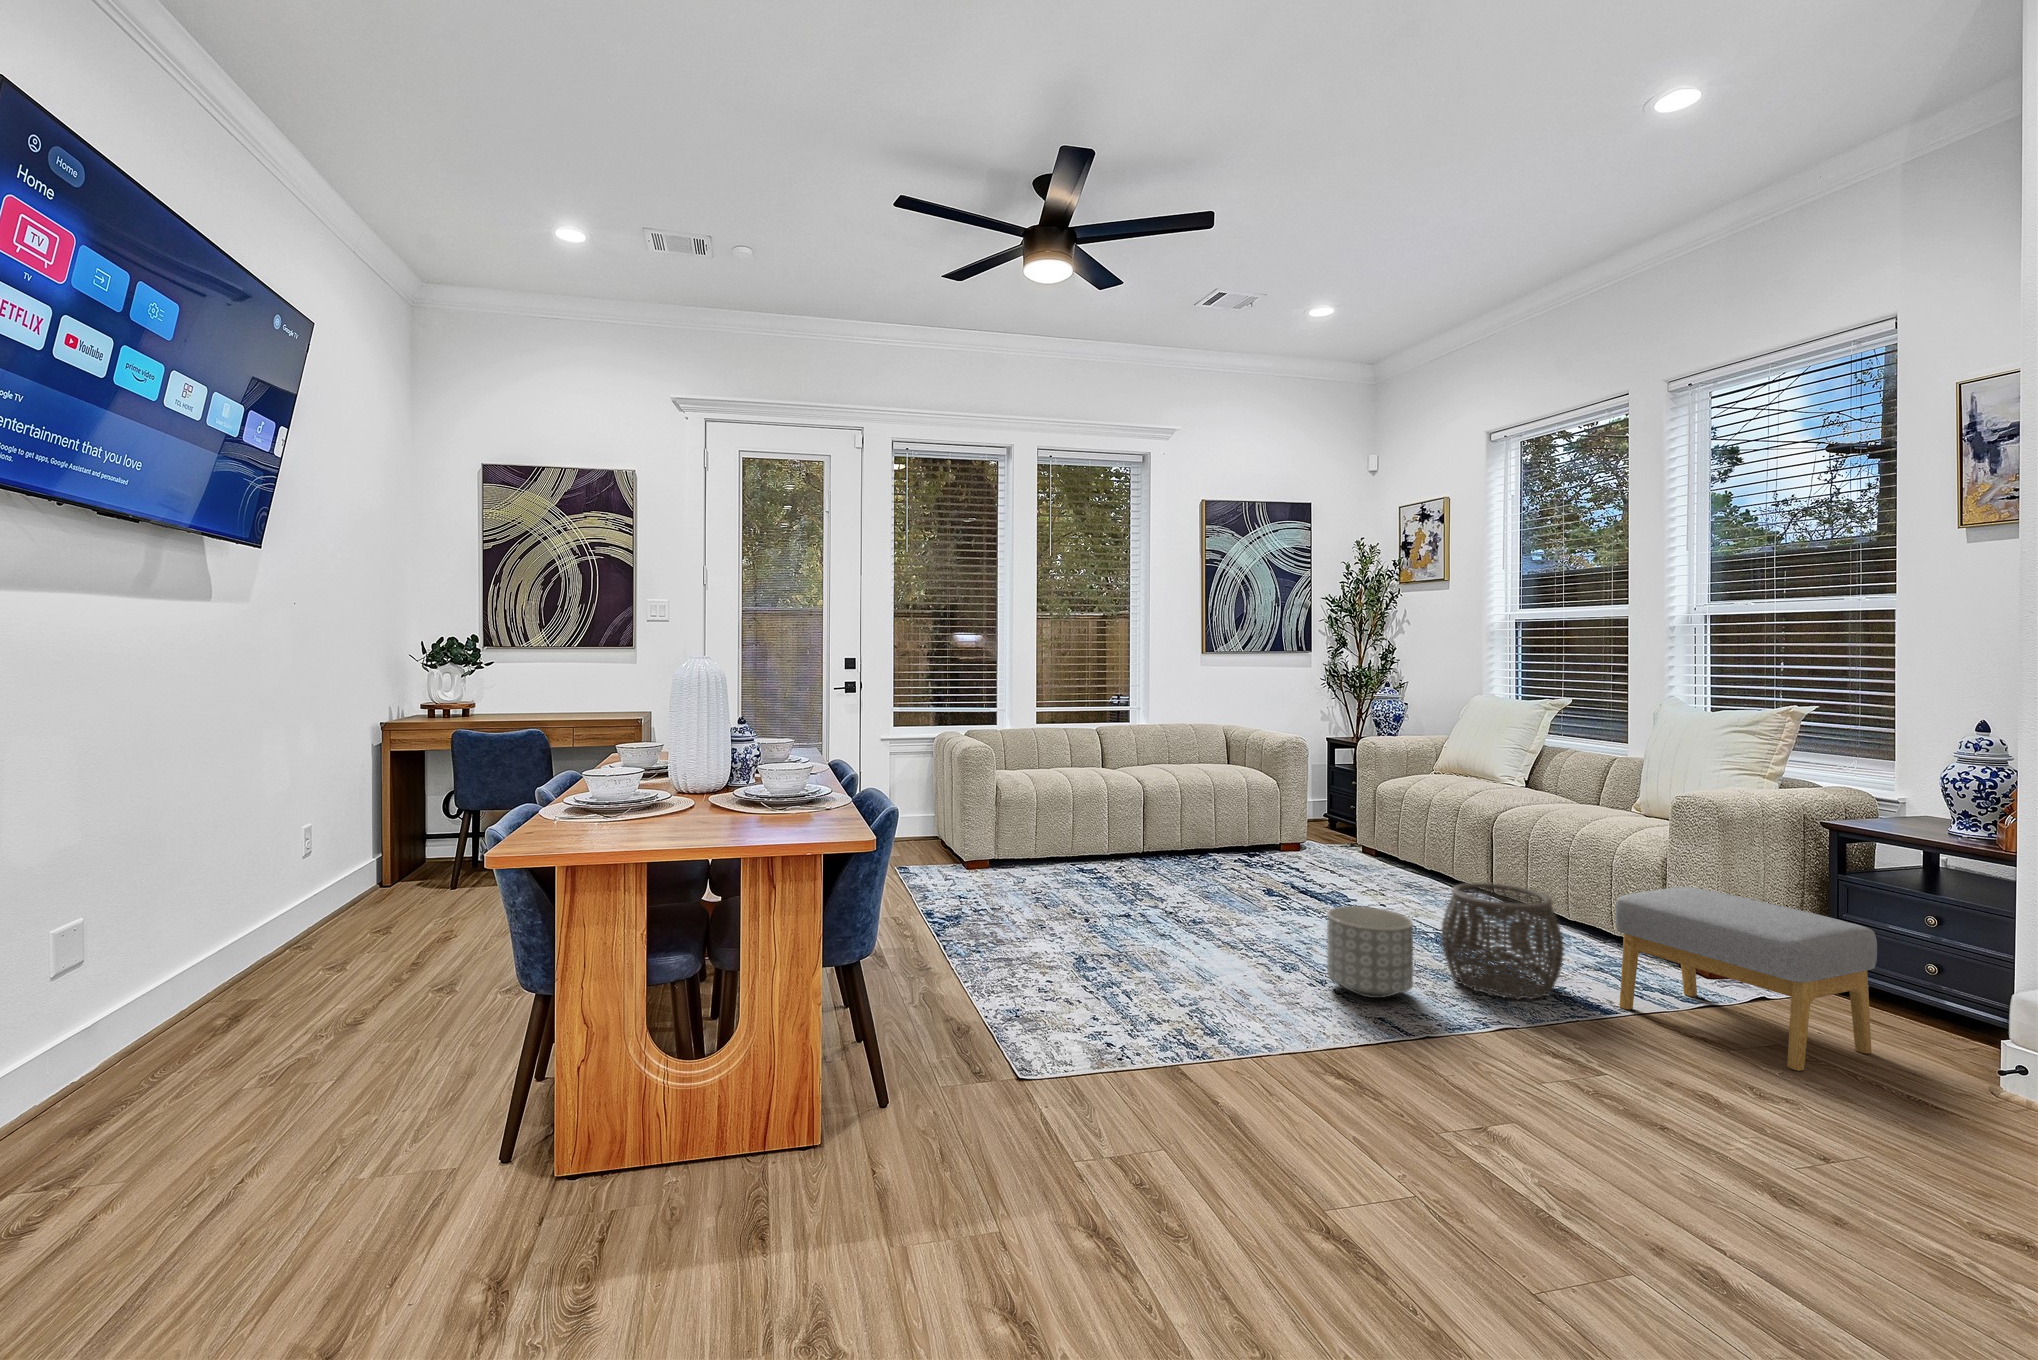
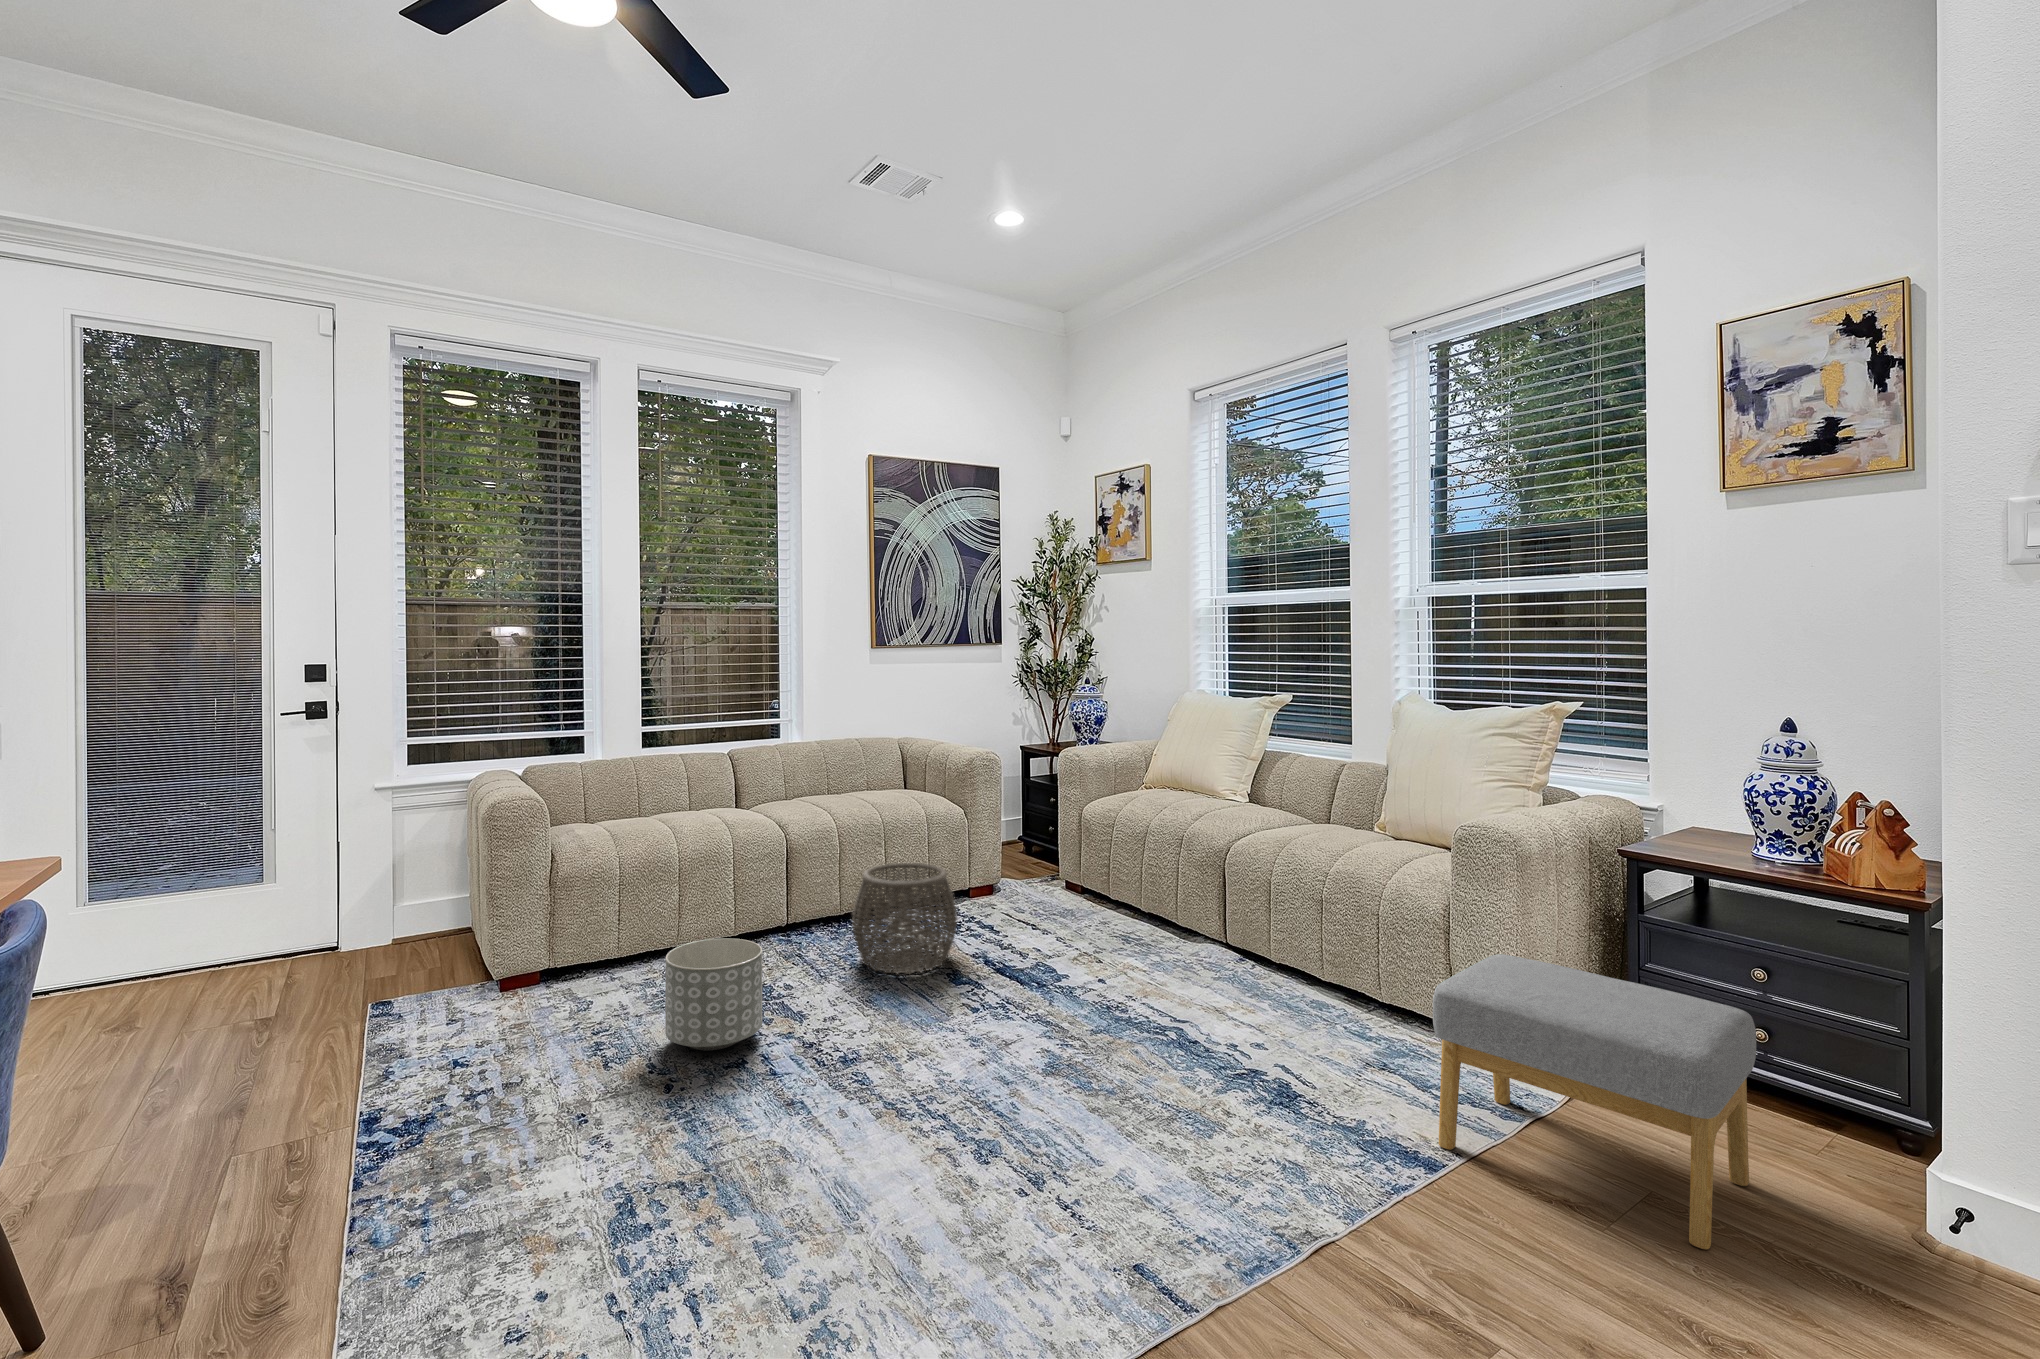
woven basket: present [1441,883,1564,1000] -> present [852,863,957,974]
planter: present [1327,906,1413,998] -> present [665,938,762,1051]

